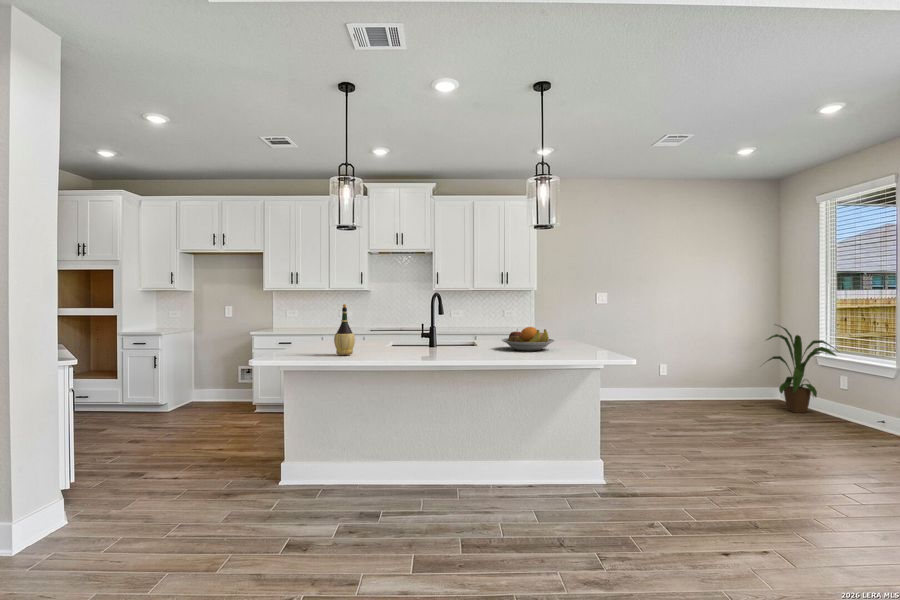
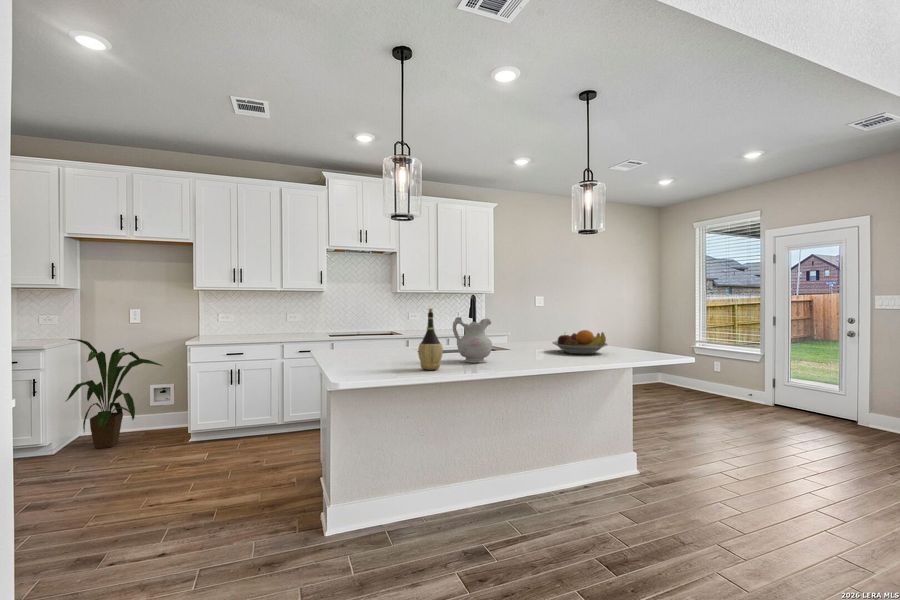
ceramic pitcher: none [383,312,417,353] -> present [453,317,492,363]
house plant: present [767,326,836,413] -> present [66,339,162,448]

